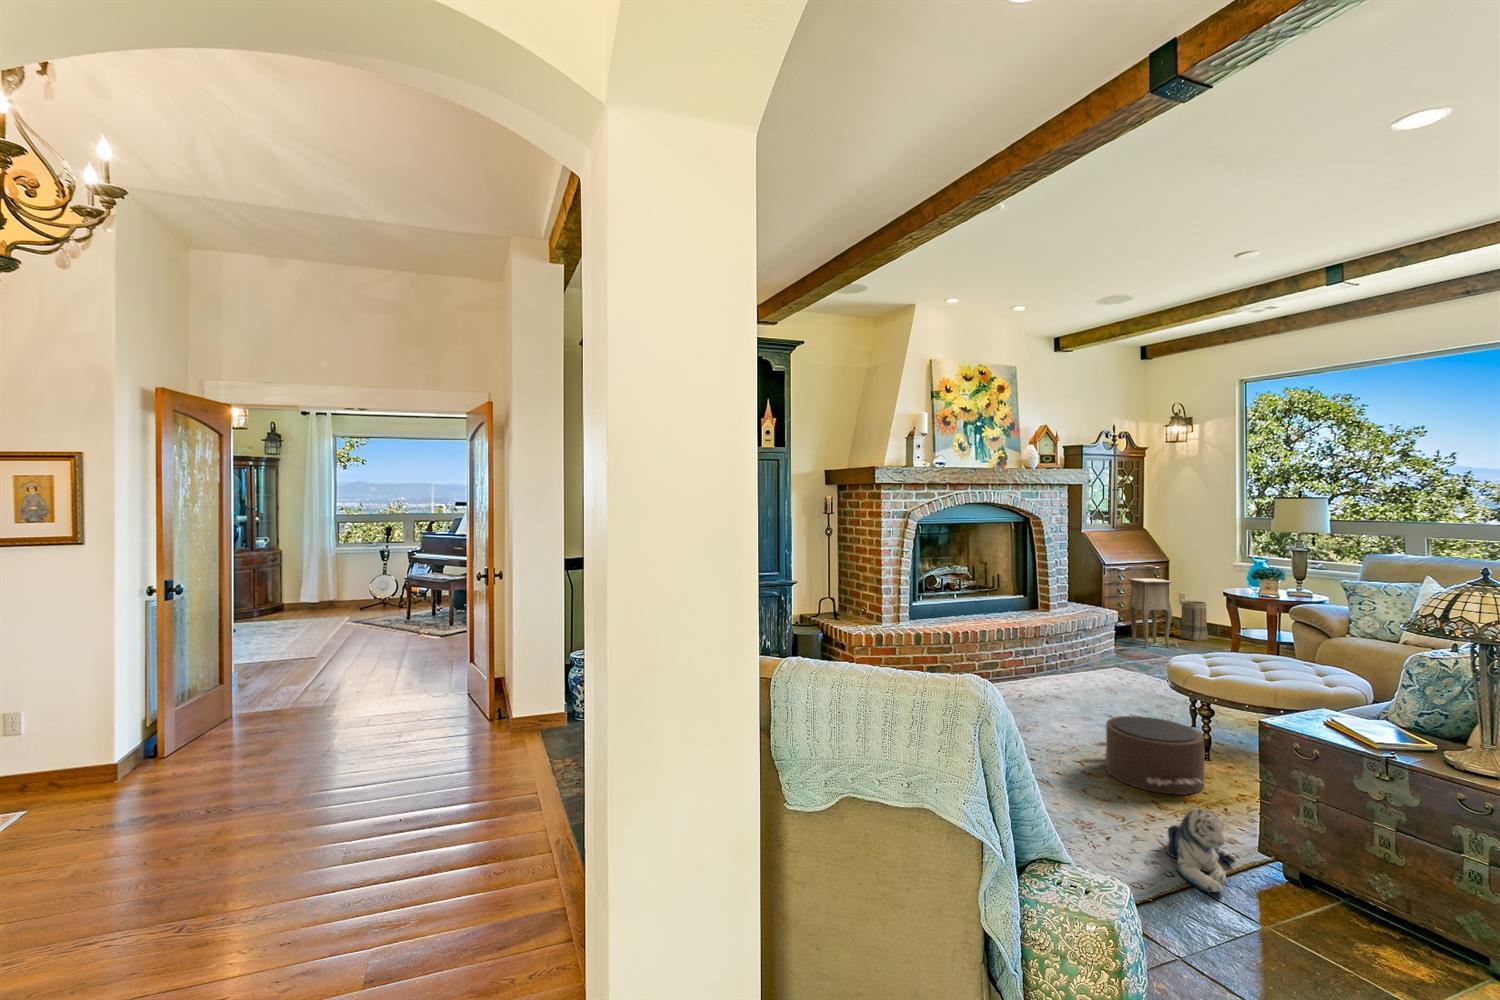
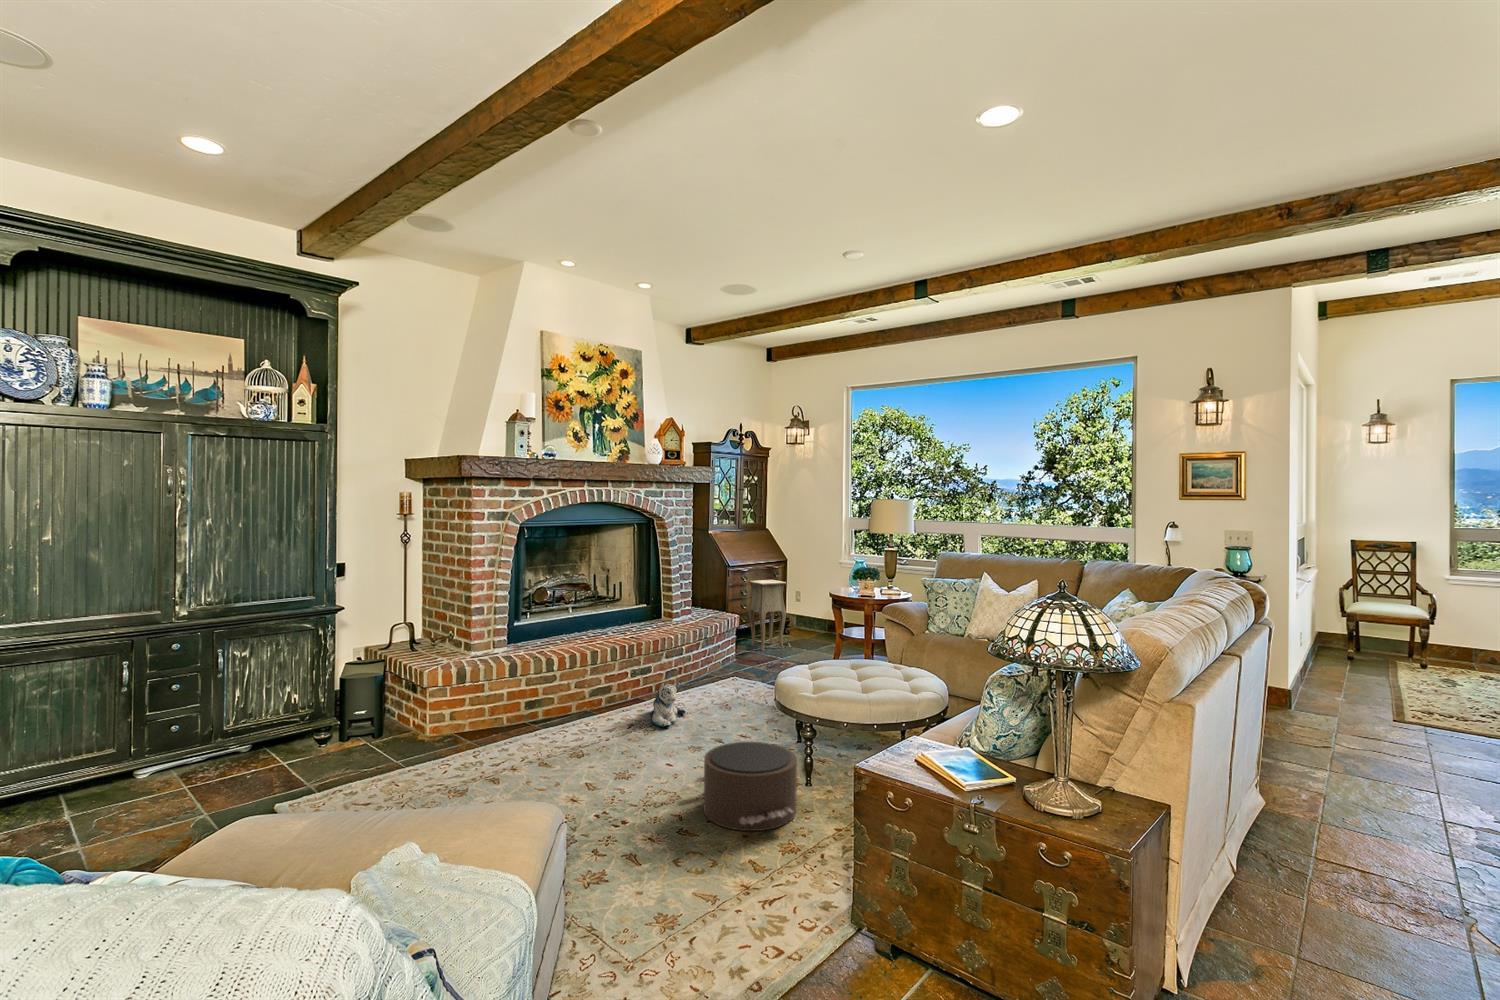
basket: present [1180,601,1208,641] -> none [794,600,816,639]
plush toy: present [1165,809,1235,893] -> present [650,683,686,727]

